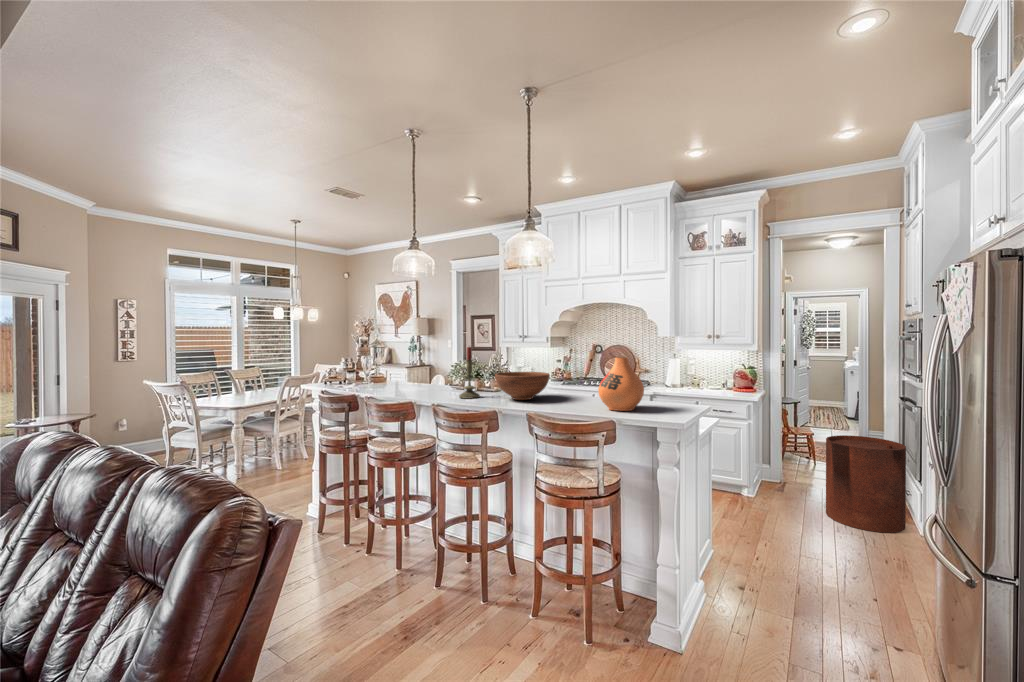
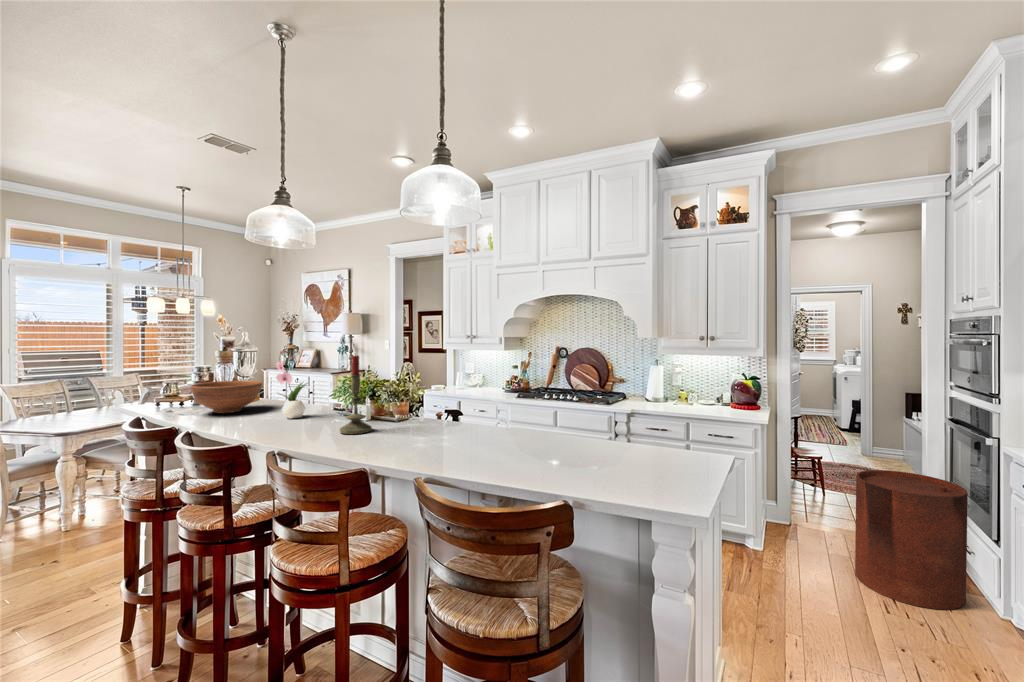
flower arrangement: none [406,345,428,392] -> present [276,351,307,419]
vase: present [598,357,644,411] -> none [538,377,614,467]
fruit bowl: present [495,372,550,400] -> present [191,381,262,413]

